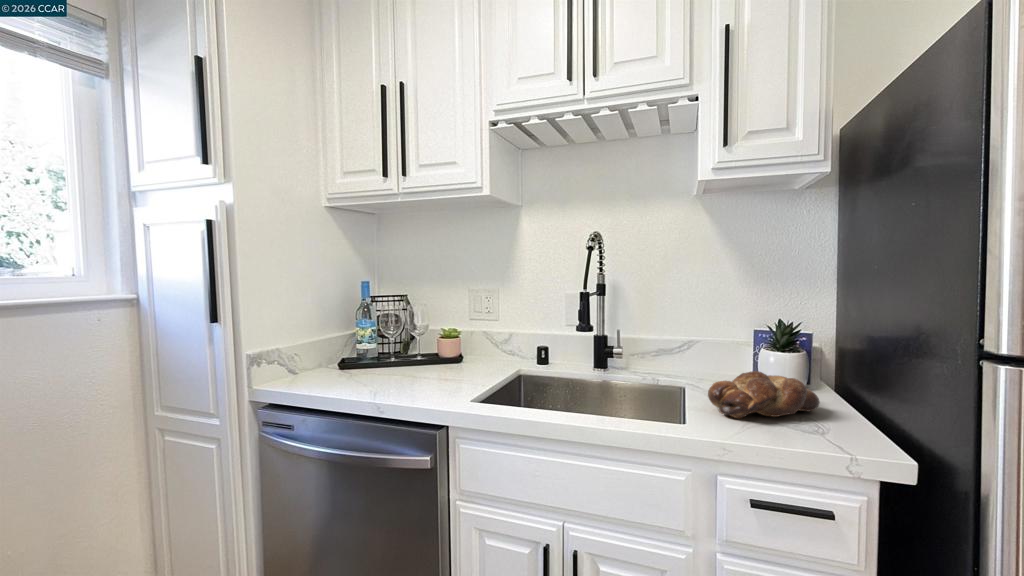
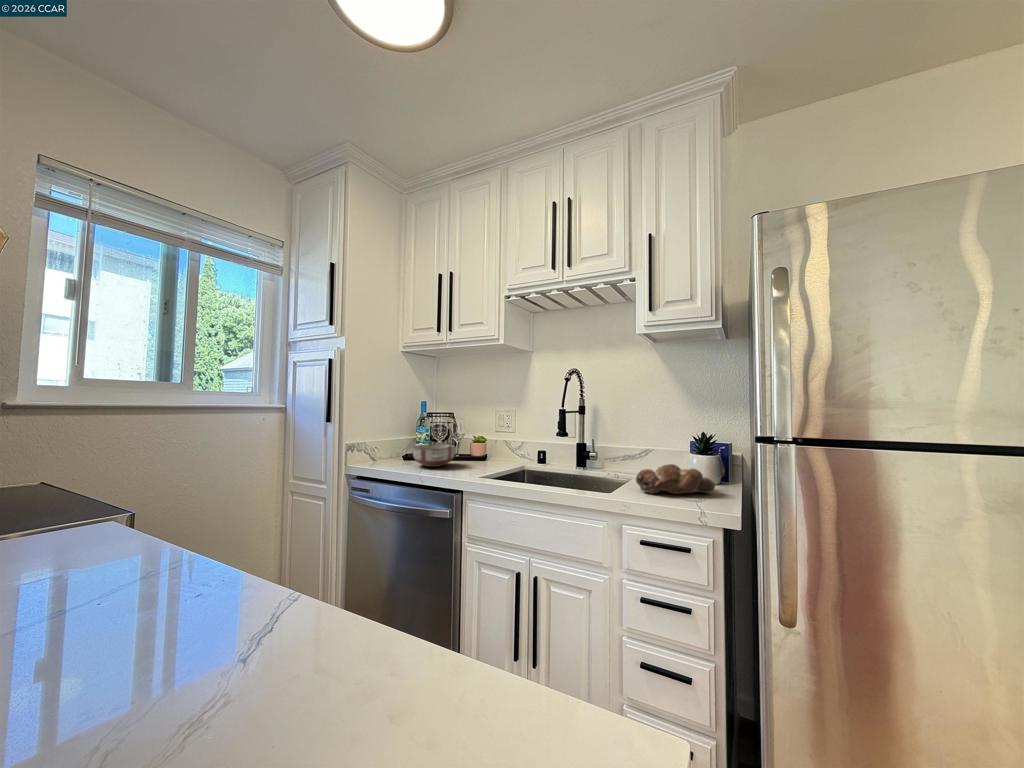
ceramic bowl: none [357,345,421,382] -> present [413,444,455,467]

